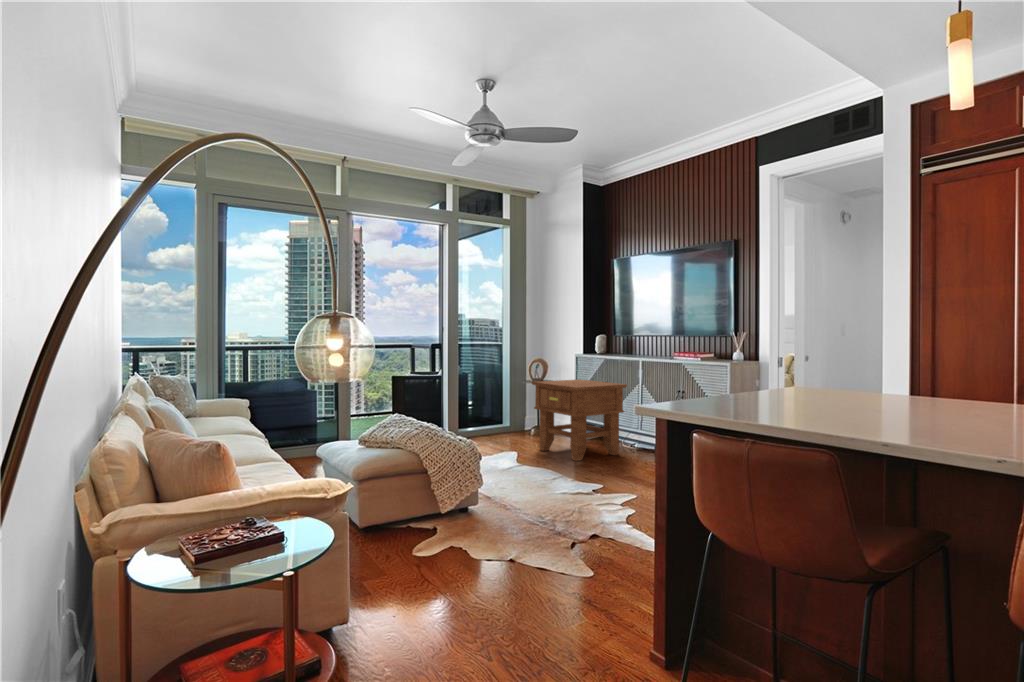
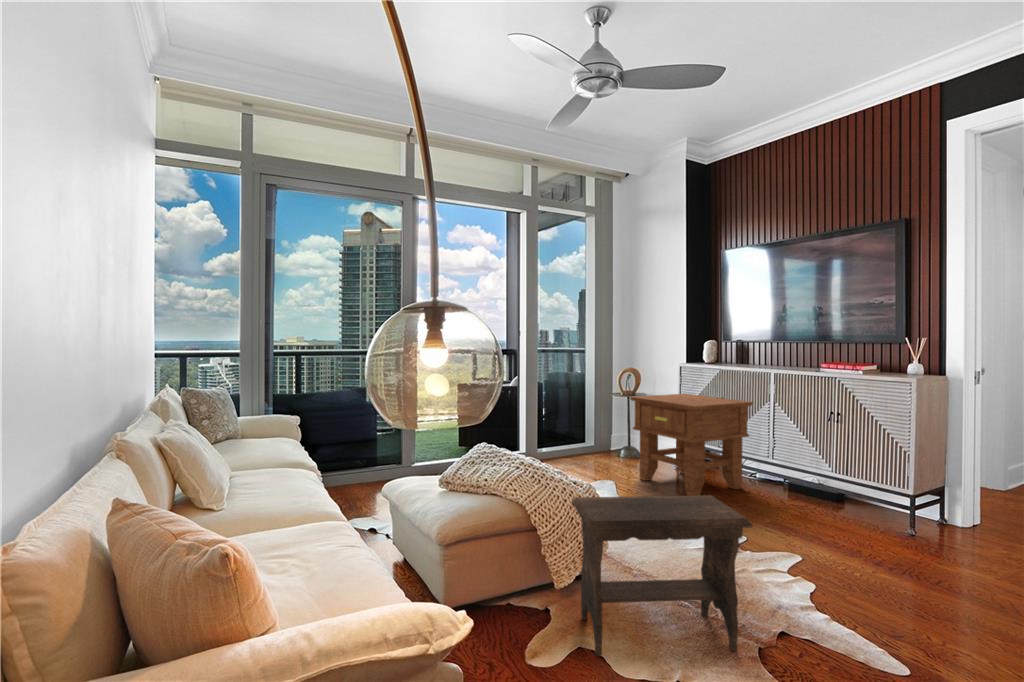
footstool: none [454,444,570,549] -> present [572,495,752,656]

